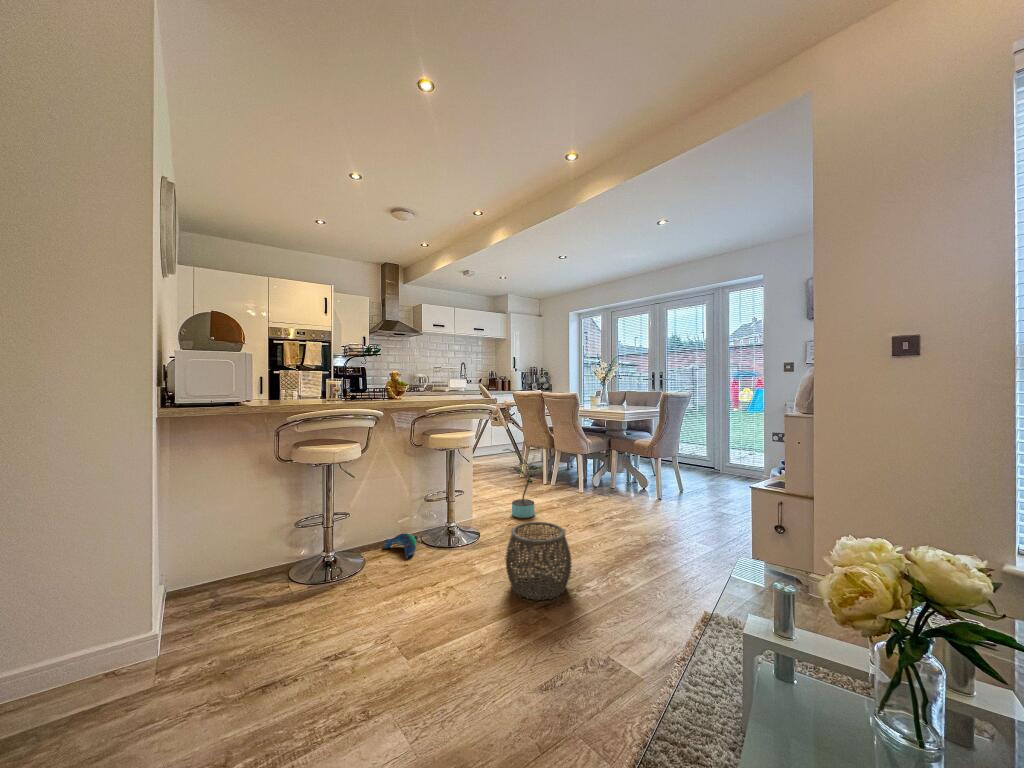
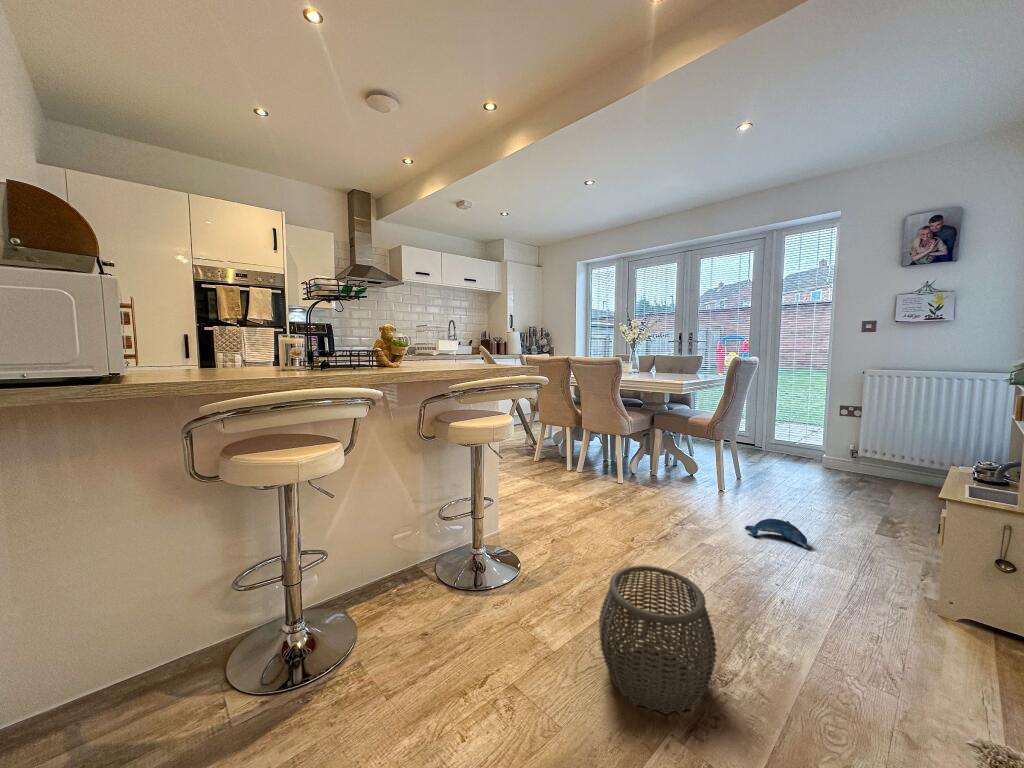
potted plant: present [503,441,544,518] -> none [535,423,593,528]
plush toy: present [384,533,418,558] -> present [745,519,808,548]

